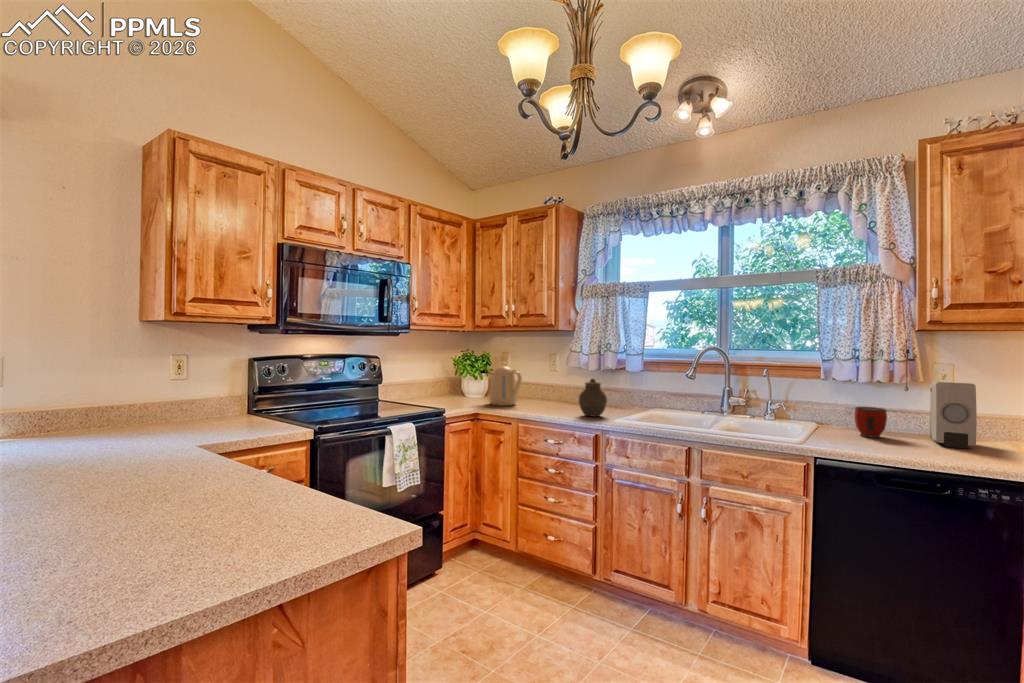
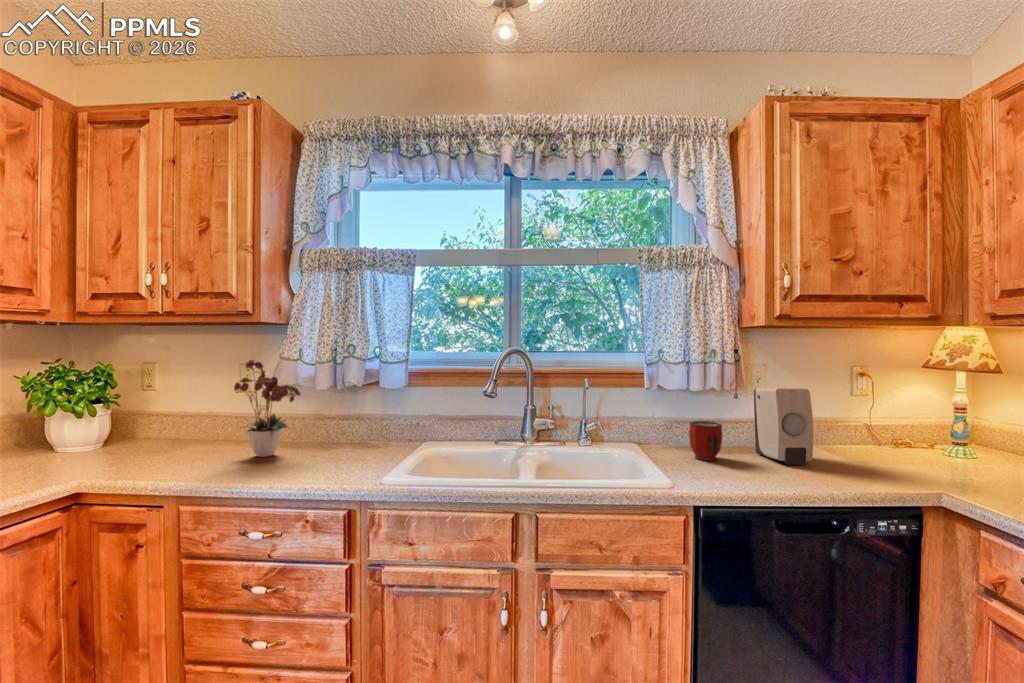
flower arrangement: none [541,349,580,407] -> present [234,360,300,457]
kettle: present [489,366,522,406] -> none [109,390,187,471]
jar: present [579,379,607,417] -> none [311,408,363,476]

